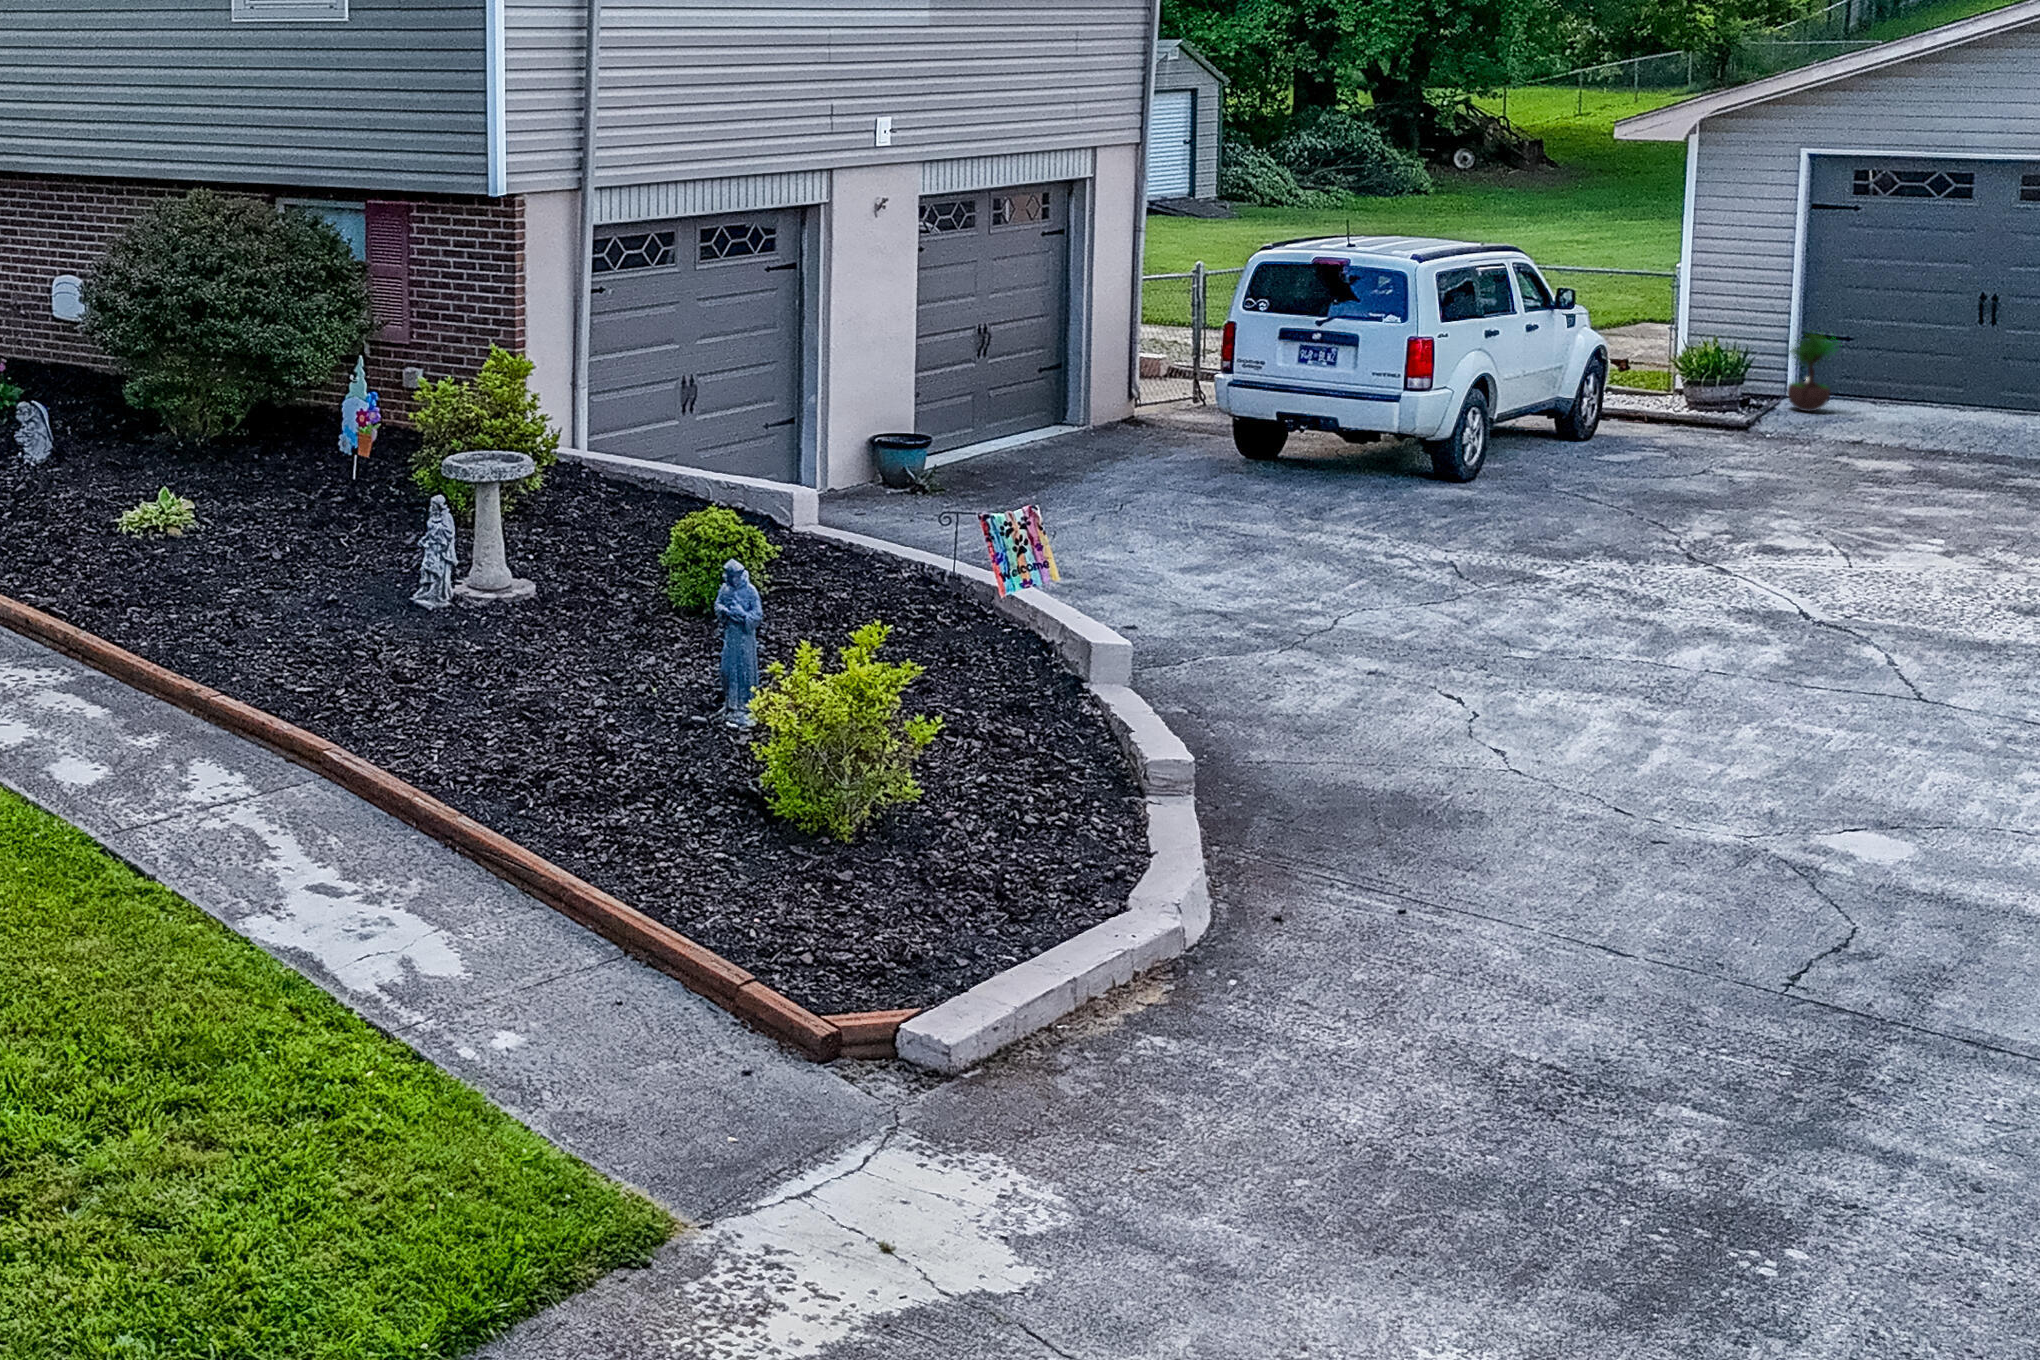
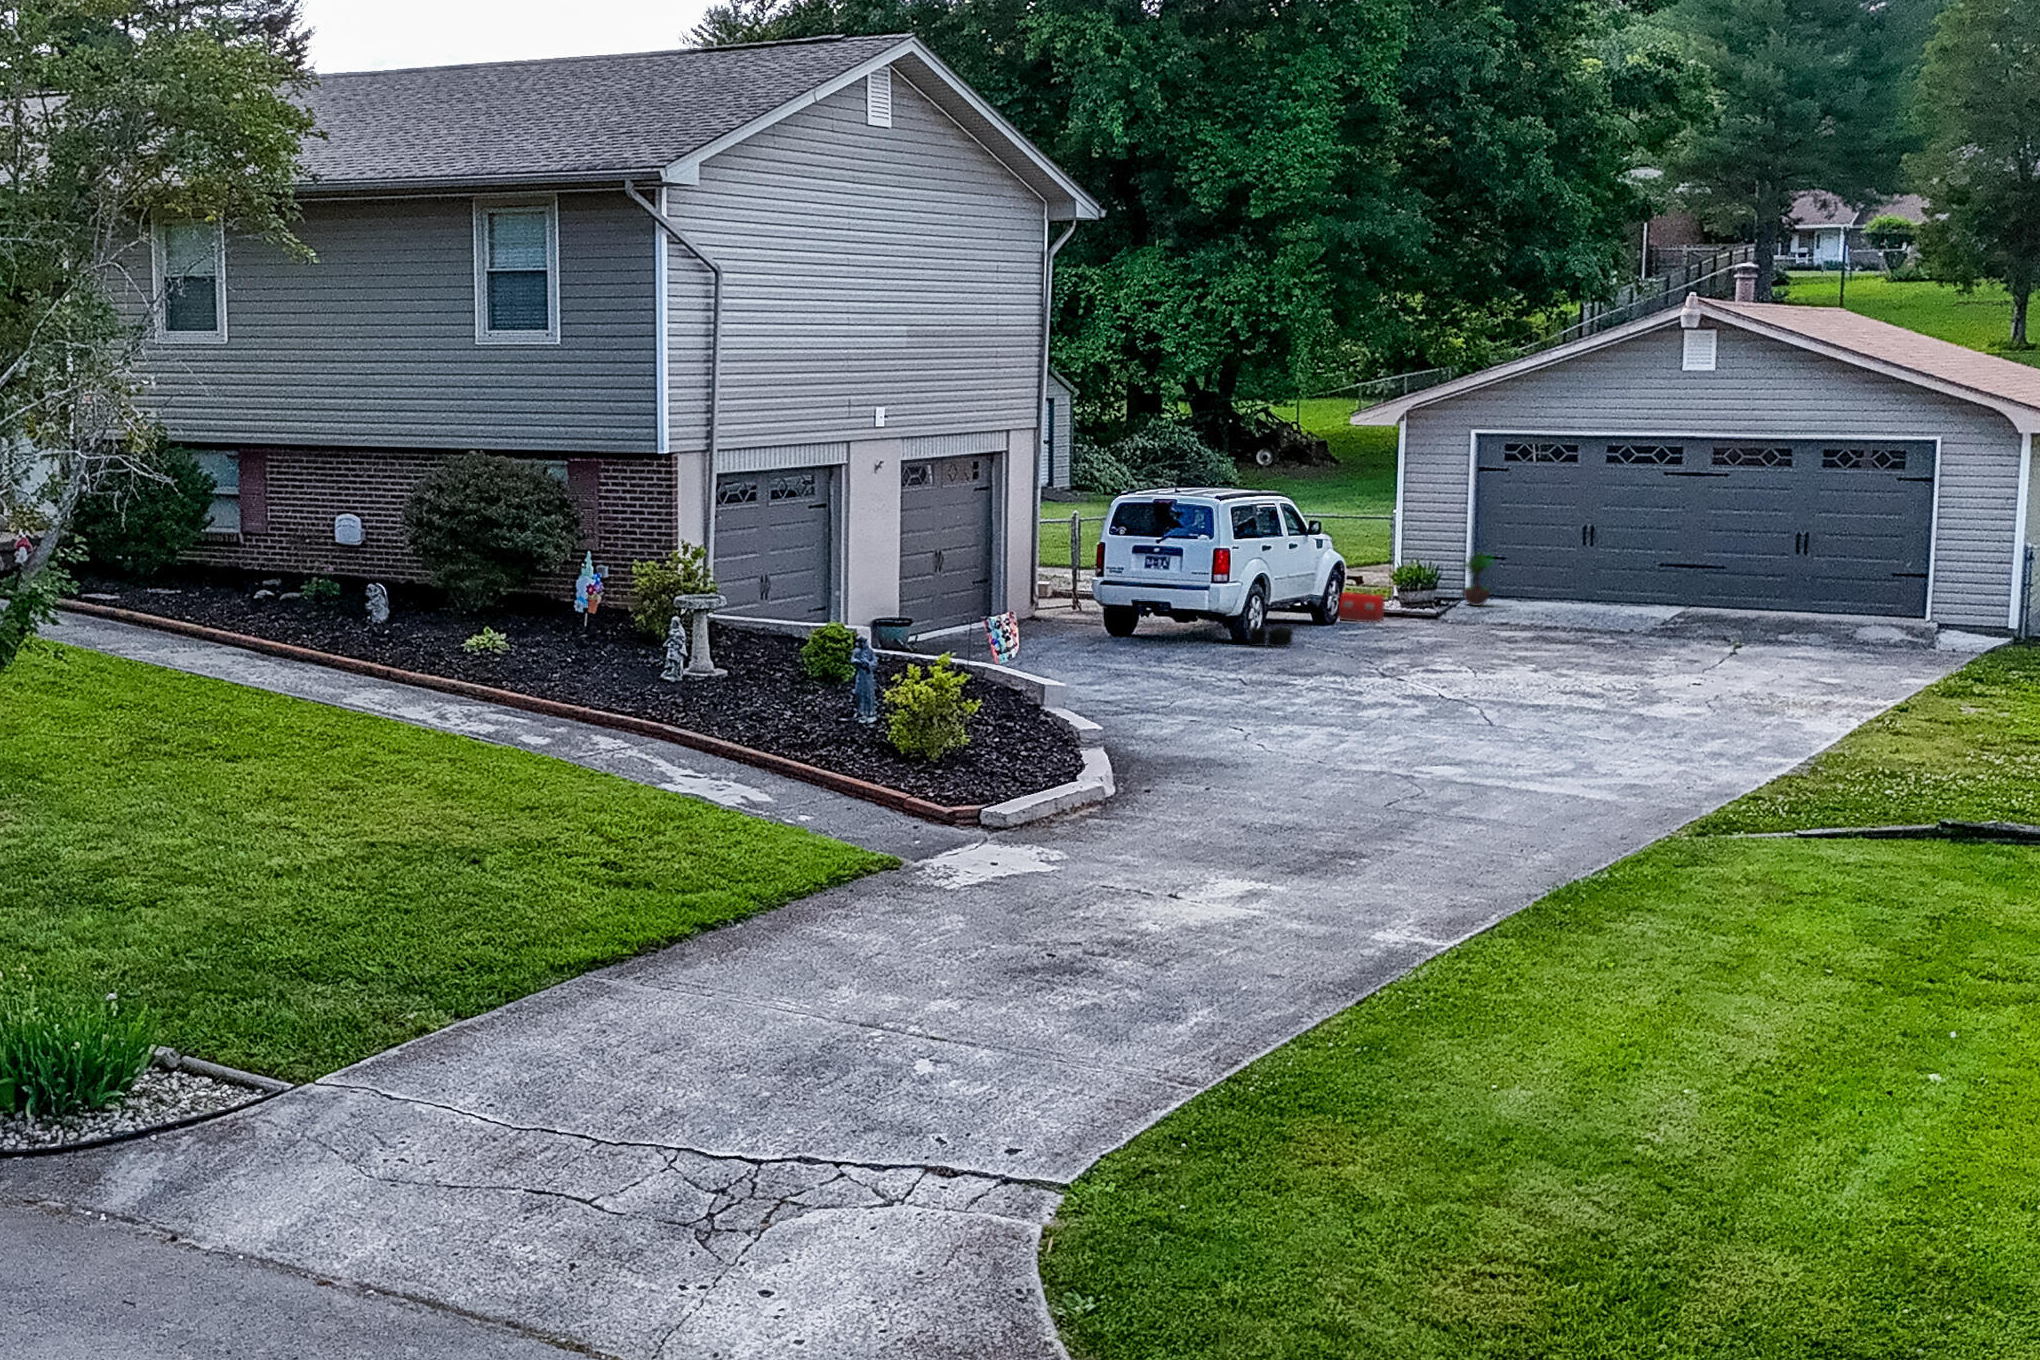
toolbox: none [1596,388,1670,443] -> present [1338,589,1385,622]
storage bin: none [1454,458,1539,495] -> present [1247,627,1293,647]

